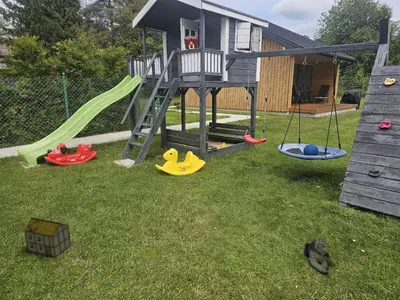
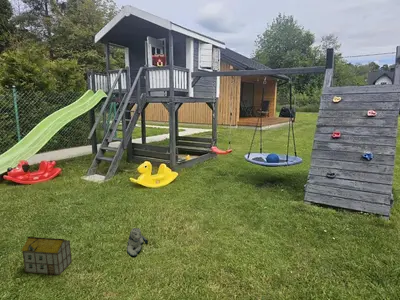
plush toy: present [304,238,329,273] -> present [127,228,148,256]

